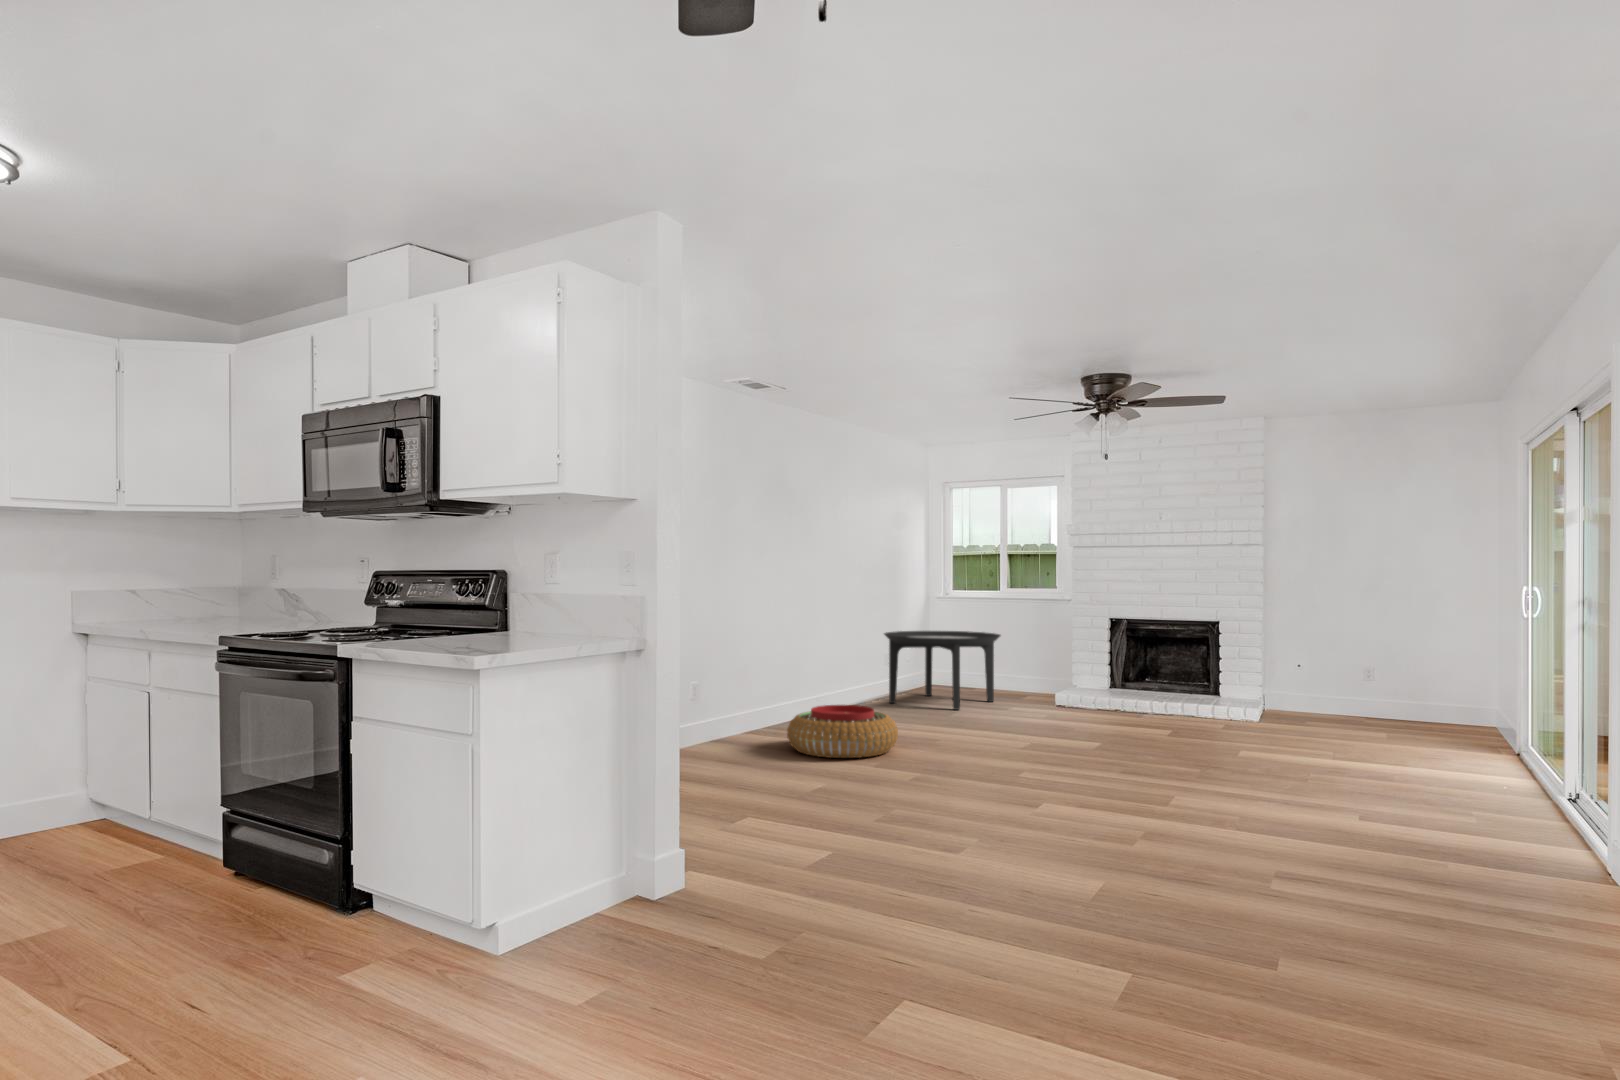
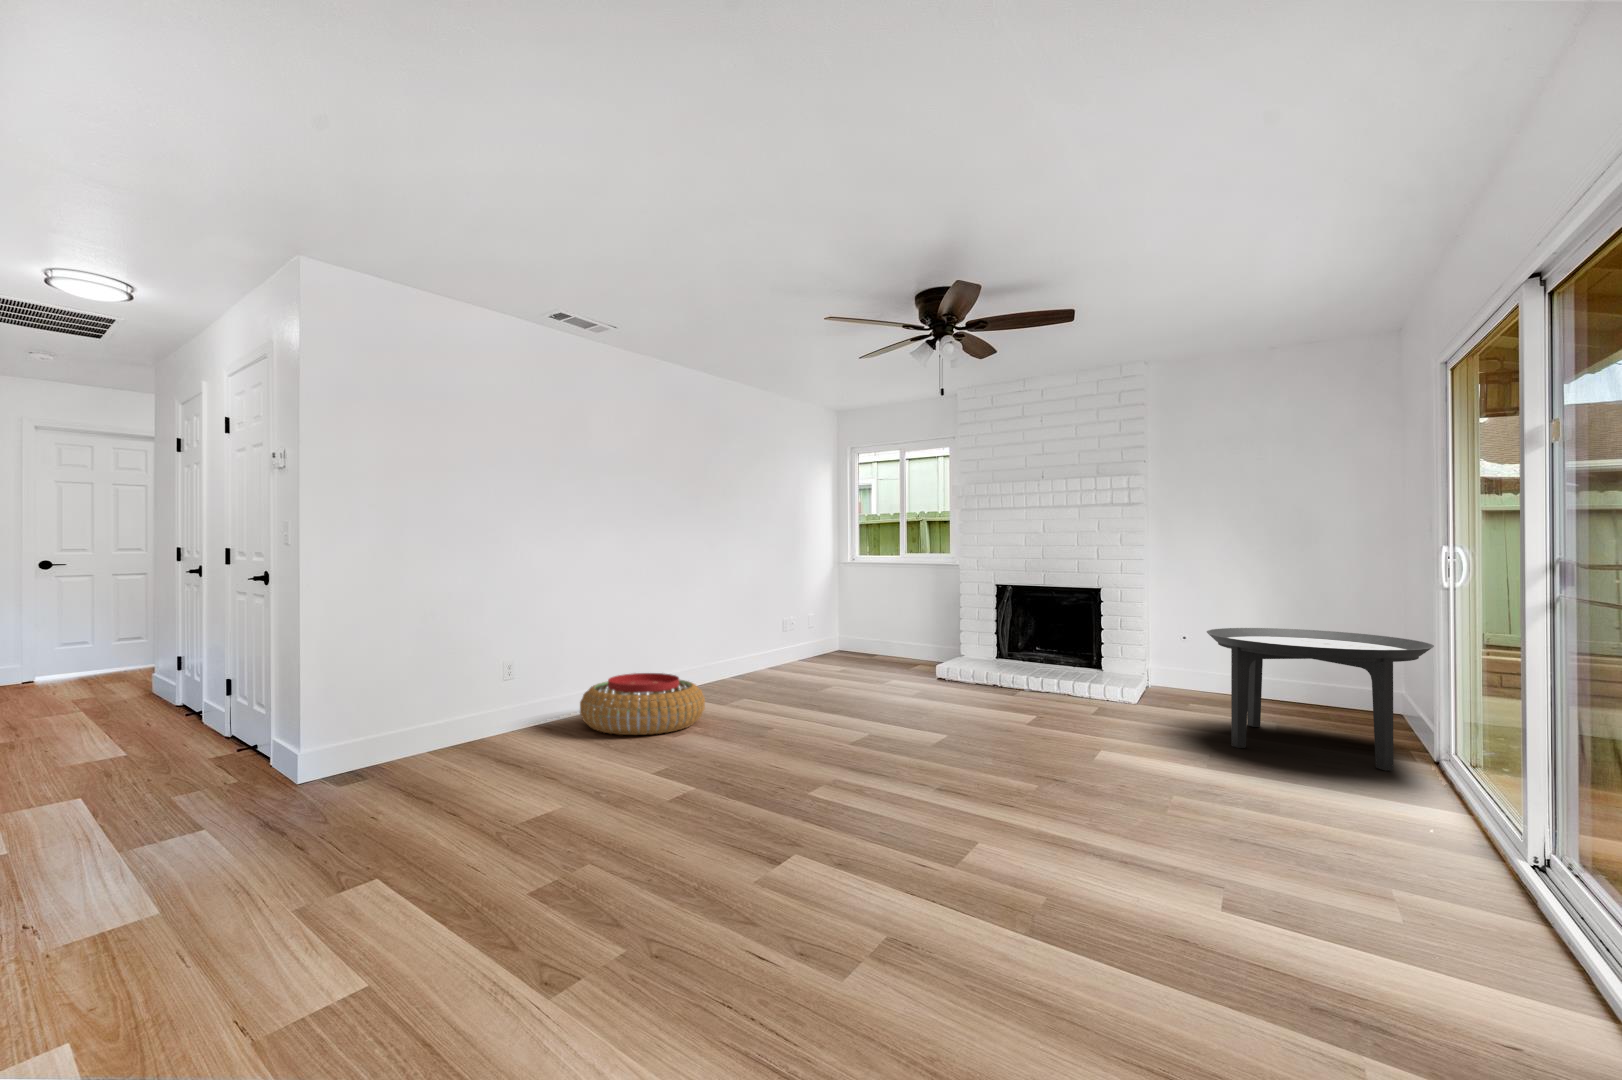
round table: present [884,631,1000,710] -> present [1207,628,1434,771]

